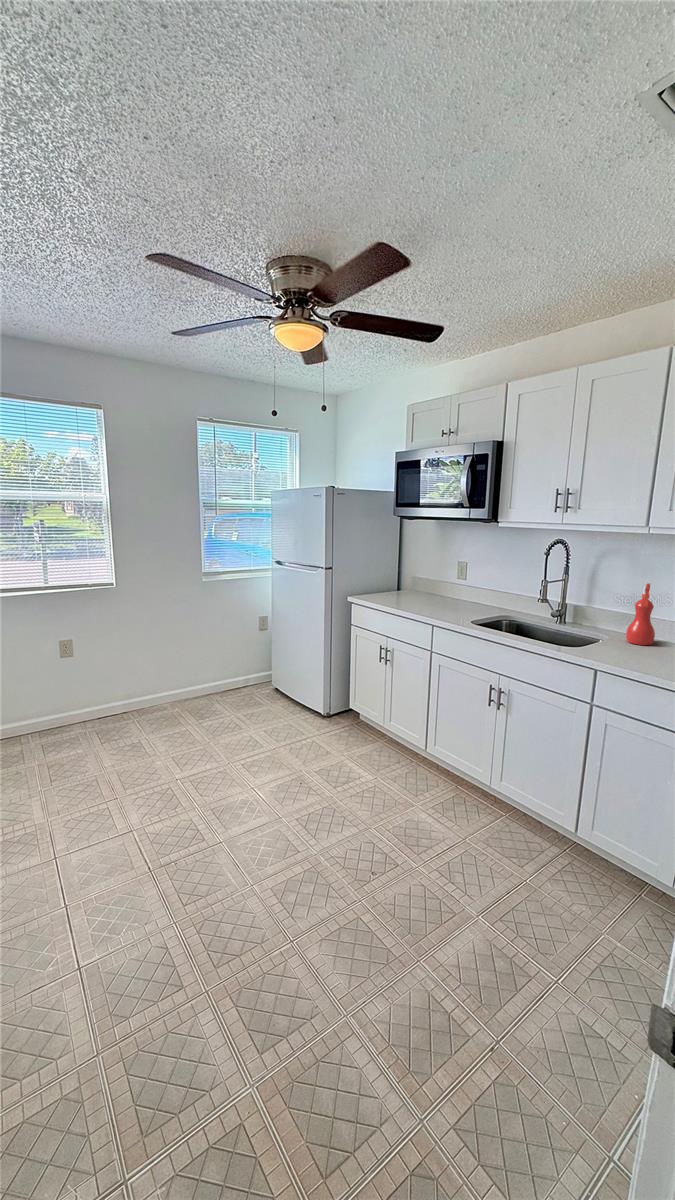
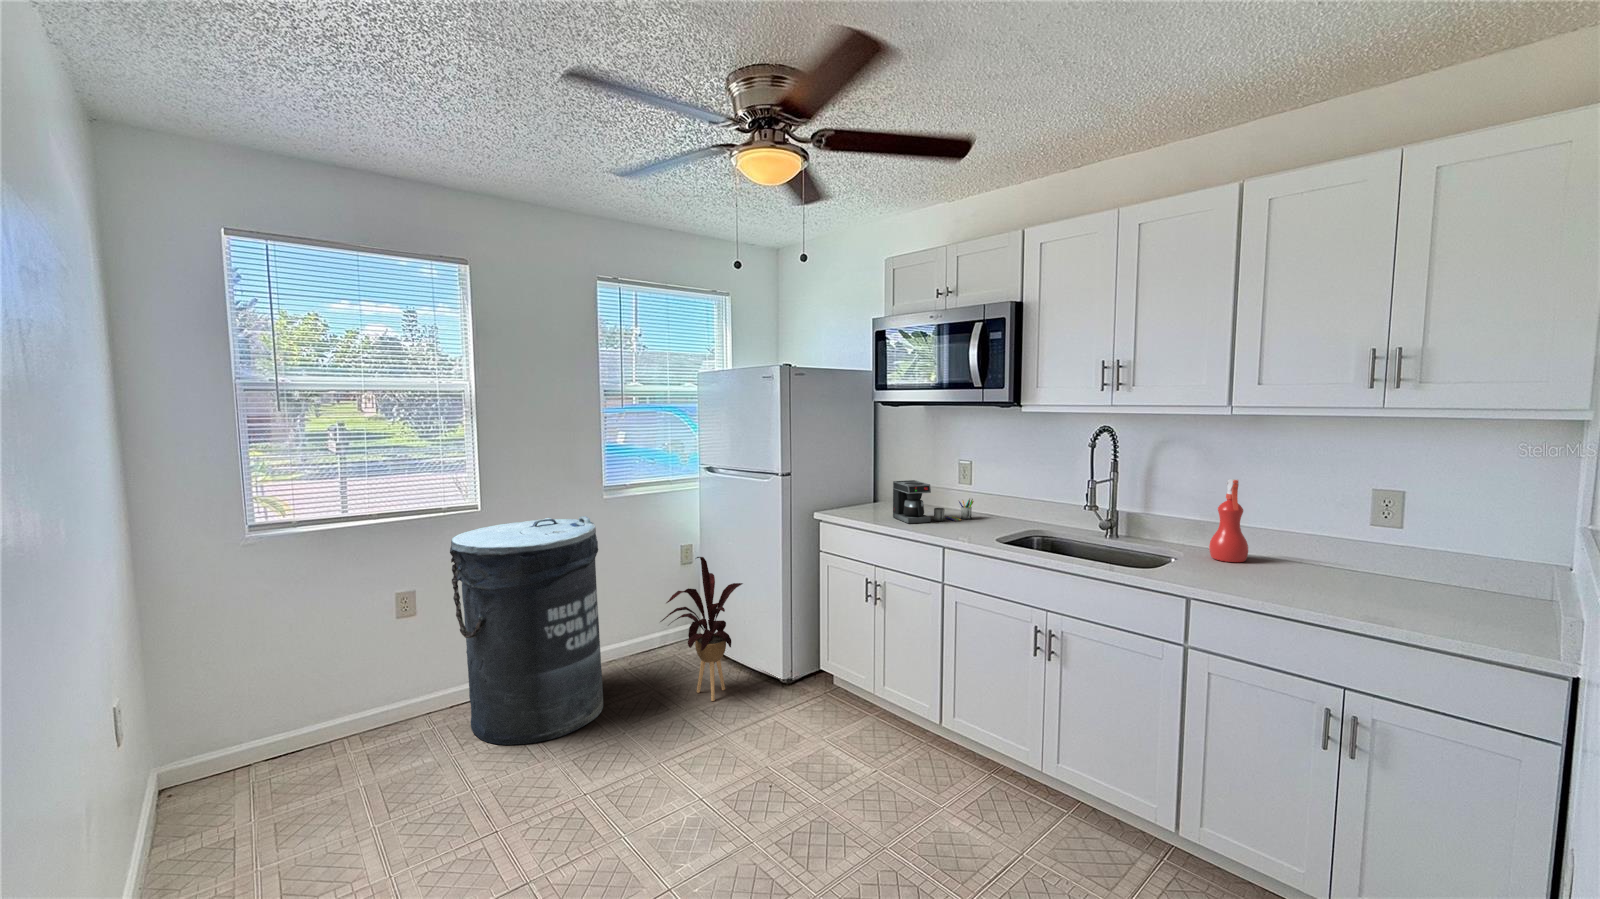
coffee maker: none [405,575,465,607] -> present [893,480,974,524]
trash can: none [91,593,199,745] -> present [450,516,603,745]
house plant: none [236,625,298,725] -> present [660,557,743,701]

